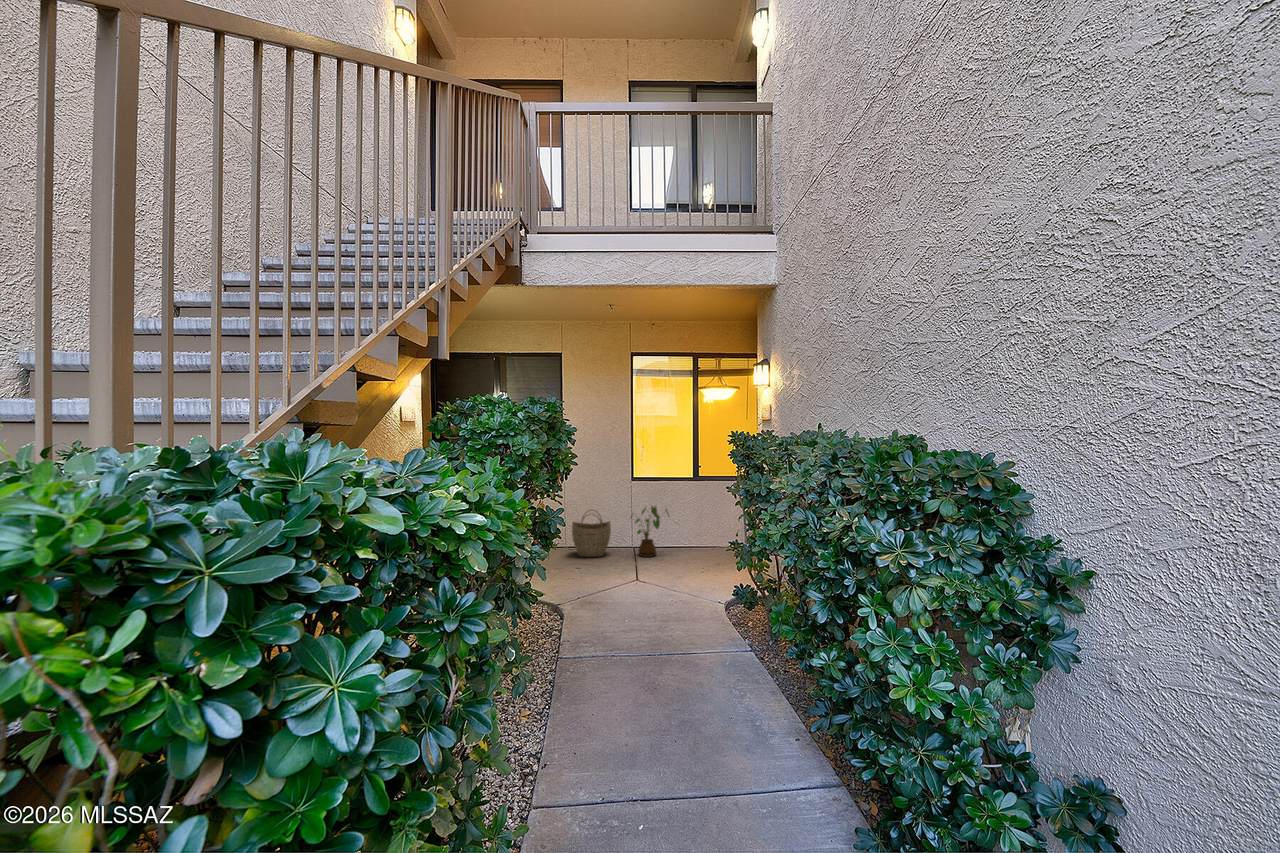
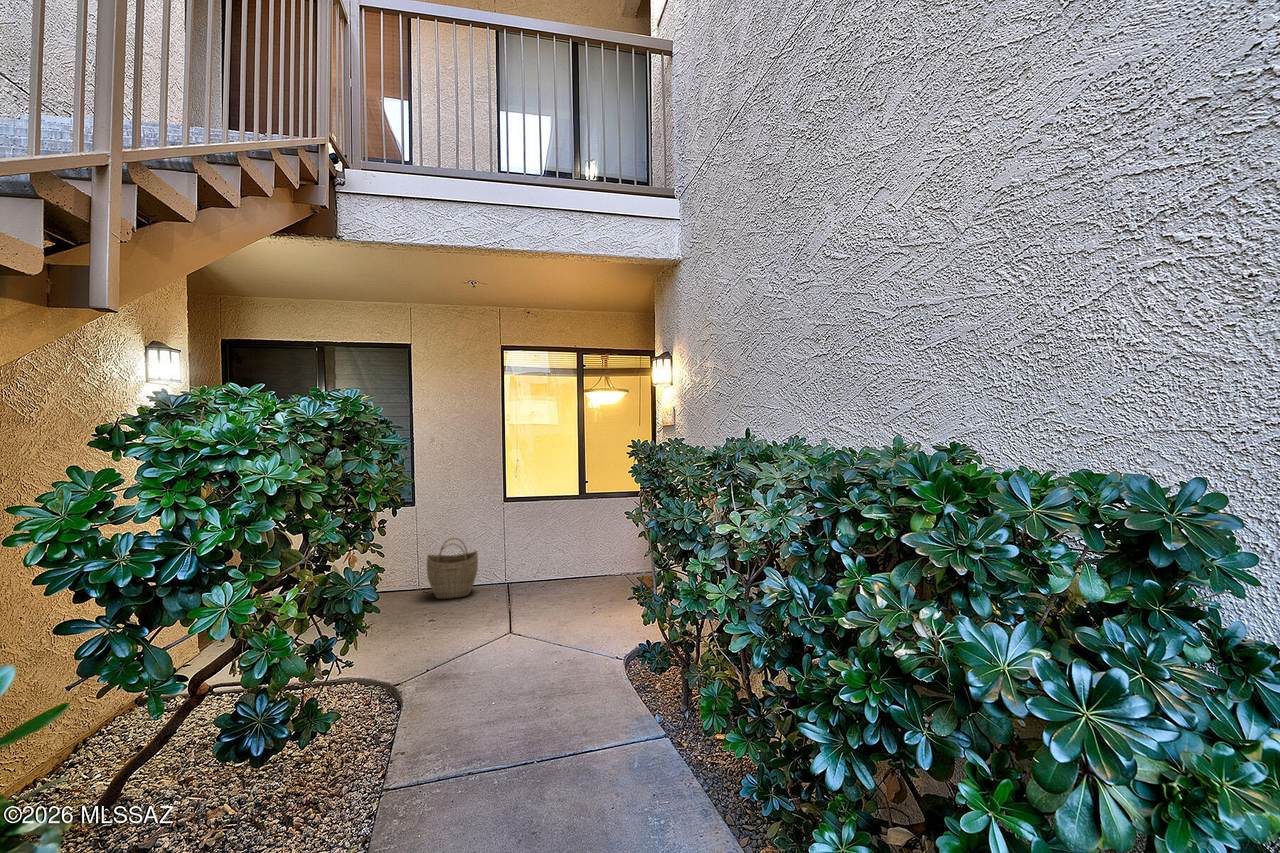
house plant: present [631,506,669,557] -> none [502,528,552,592]

